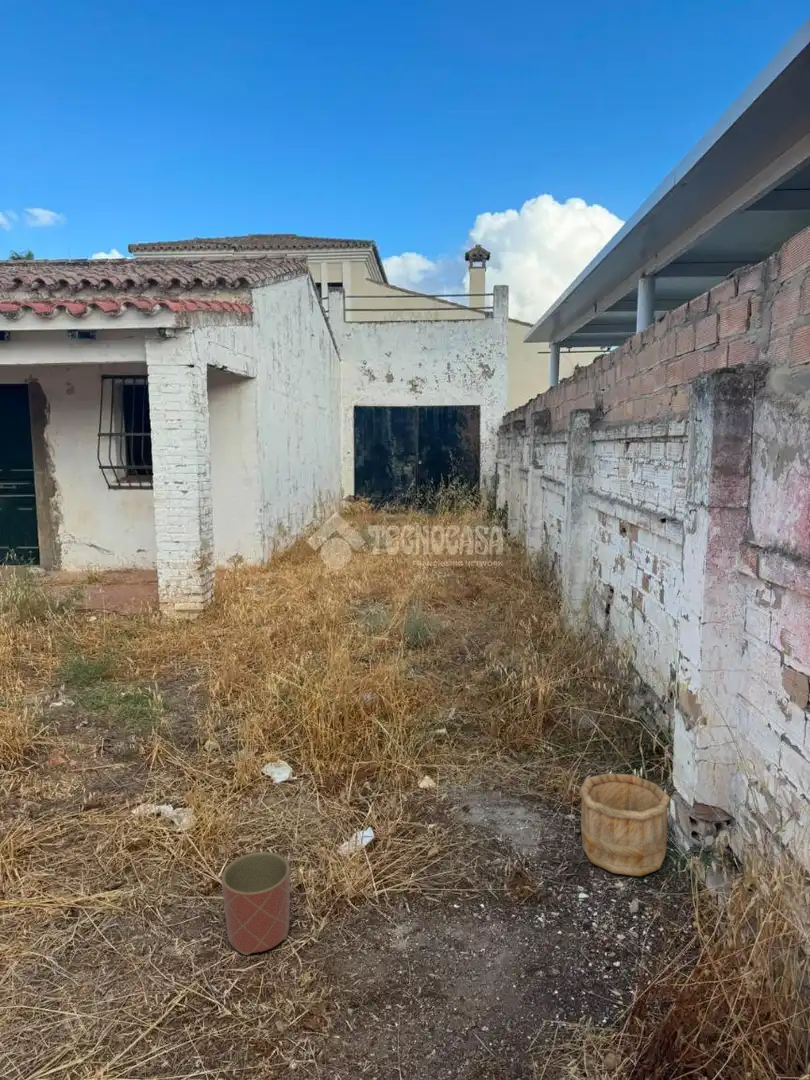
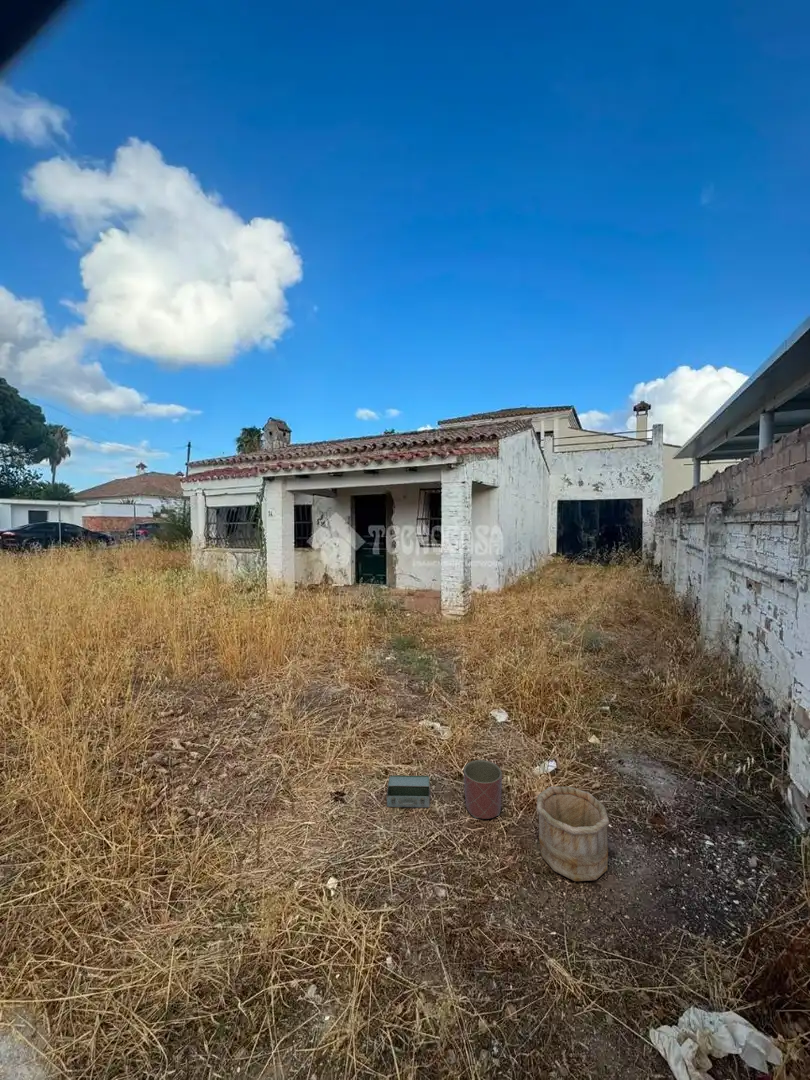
wooden bucket: present [579,773,670,876] -> present [537,787,609,881]
toolbox: none [68,903,158,983] -> present [387,775,430,807]

